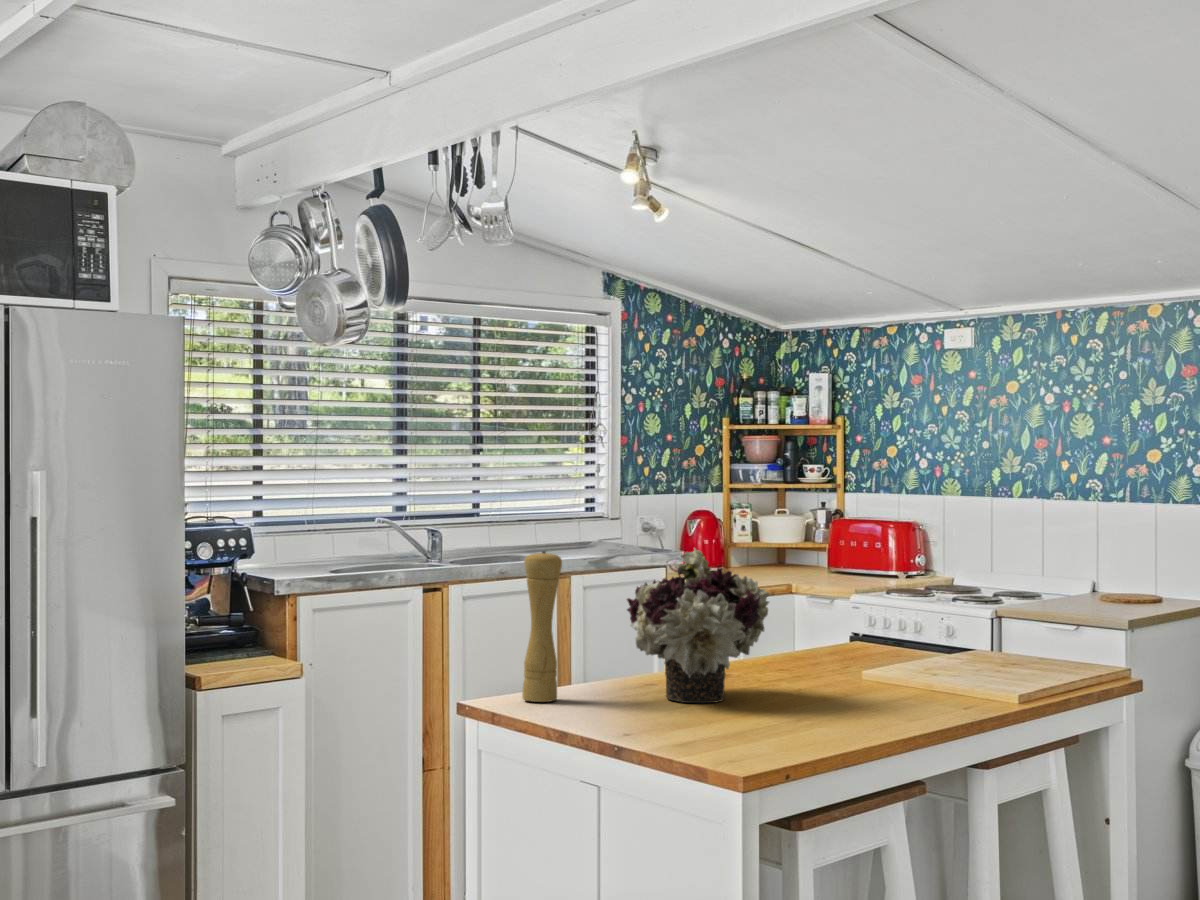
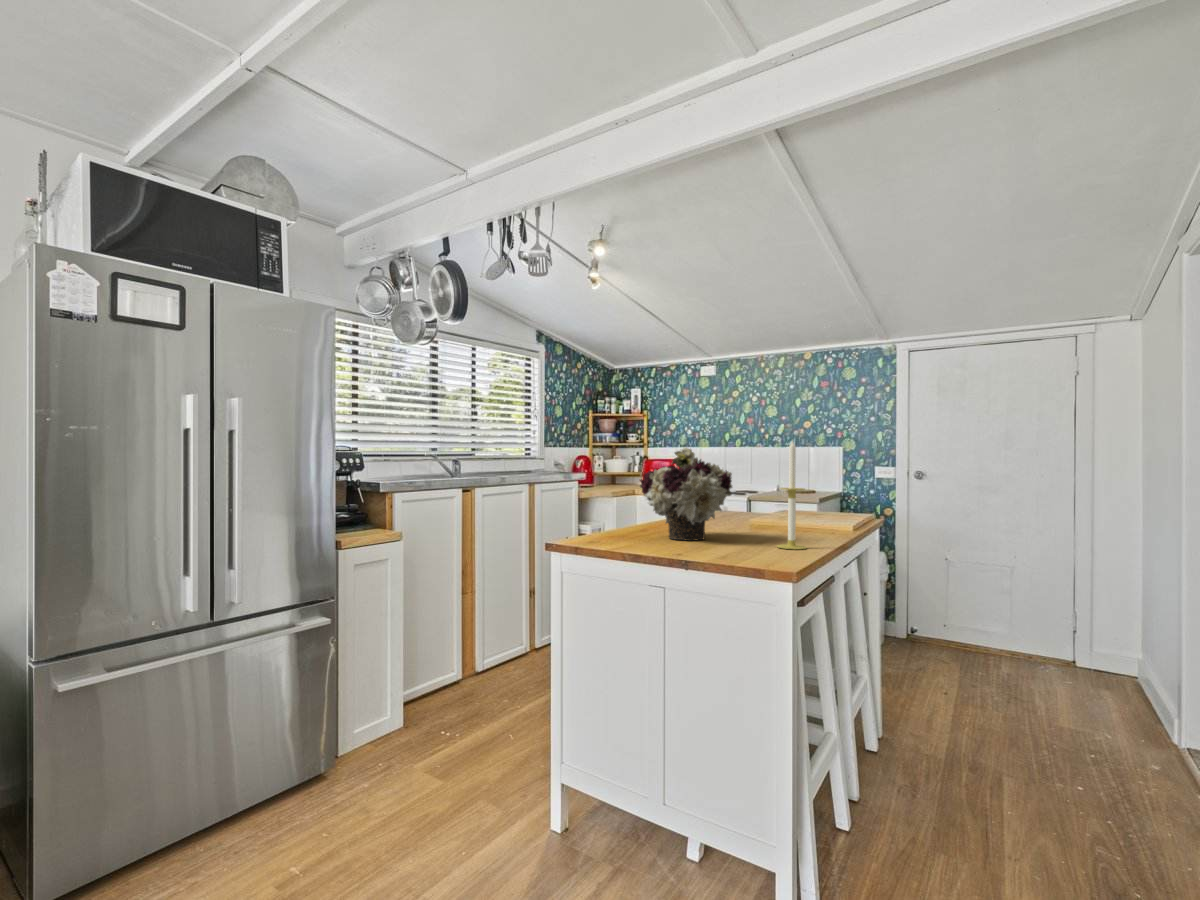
candle: none [801,548,848,727] -> present [777,441,806,549]
pepper mill: present [522,551,562,702] -> none [586,448,611,543]

